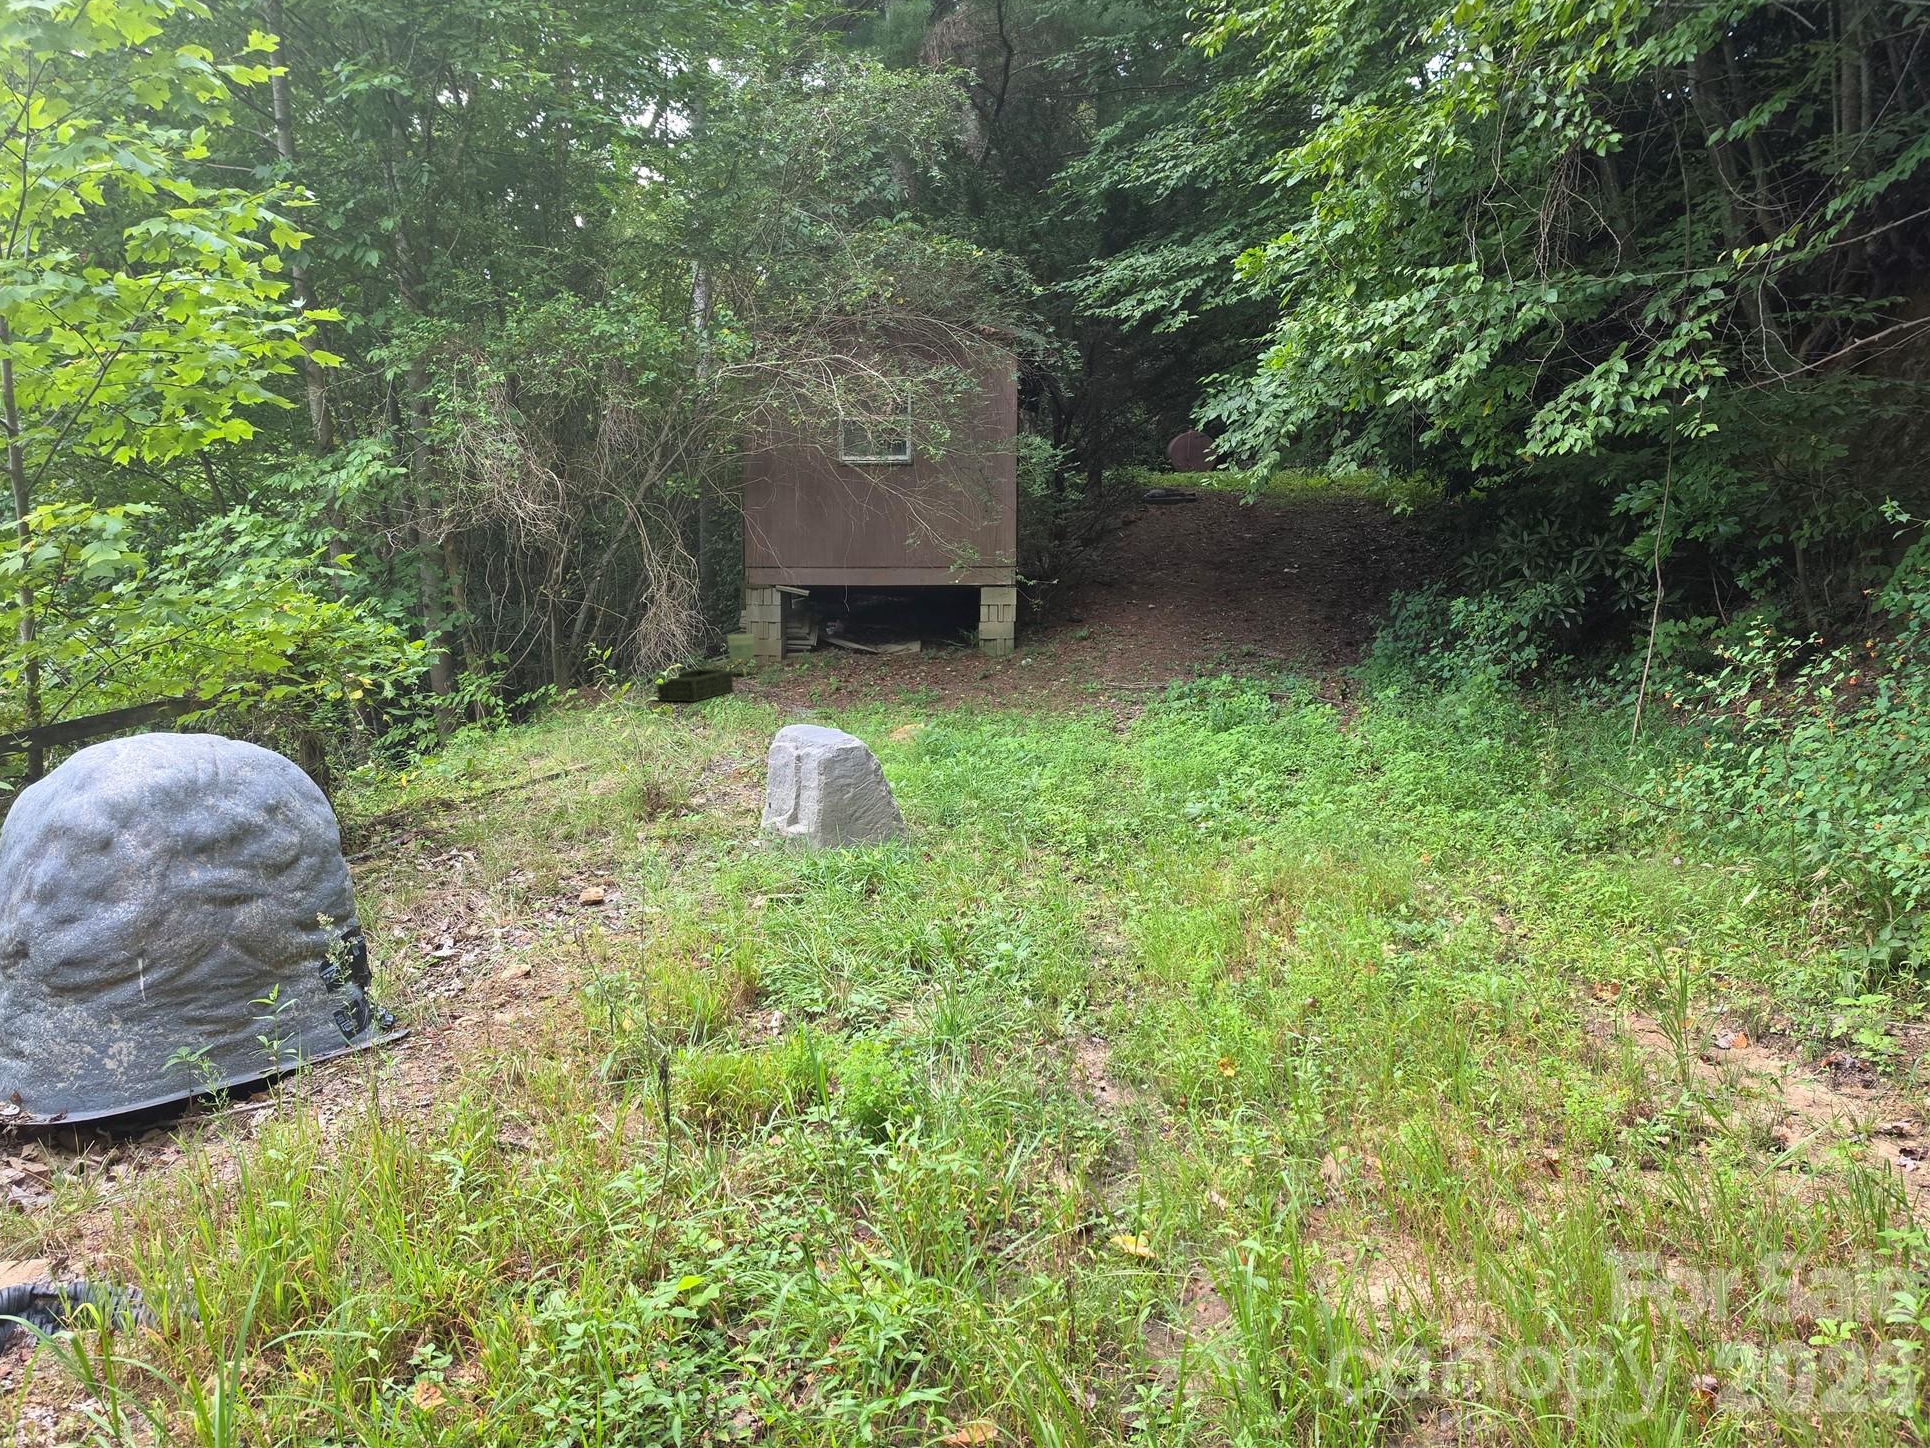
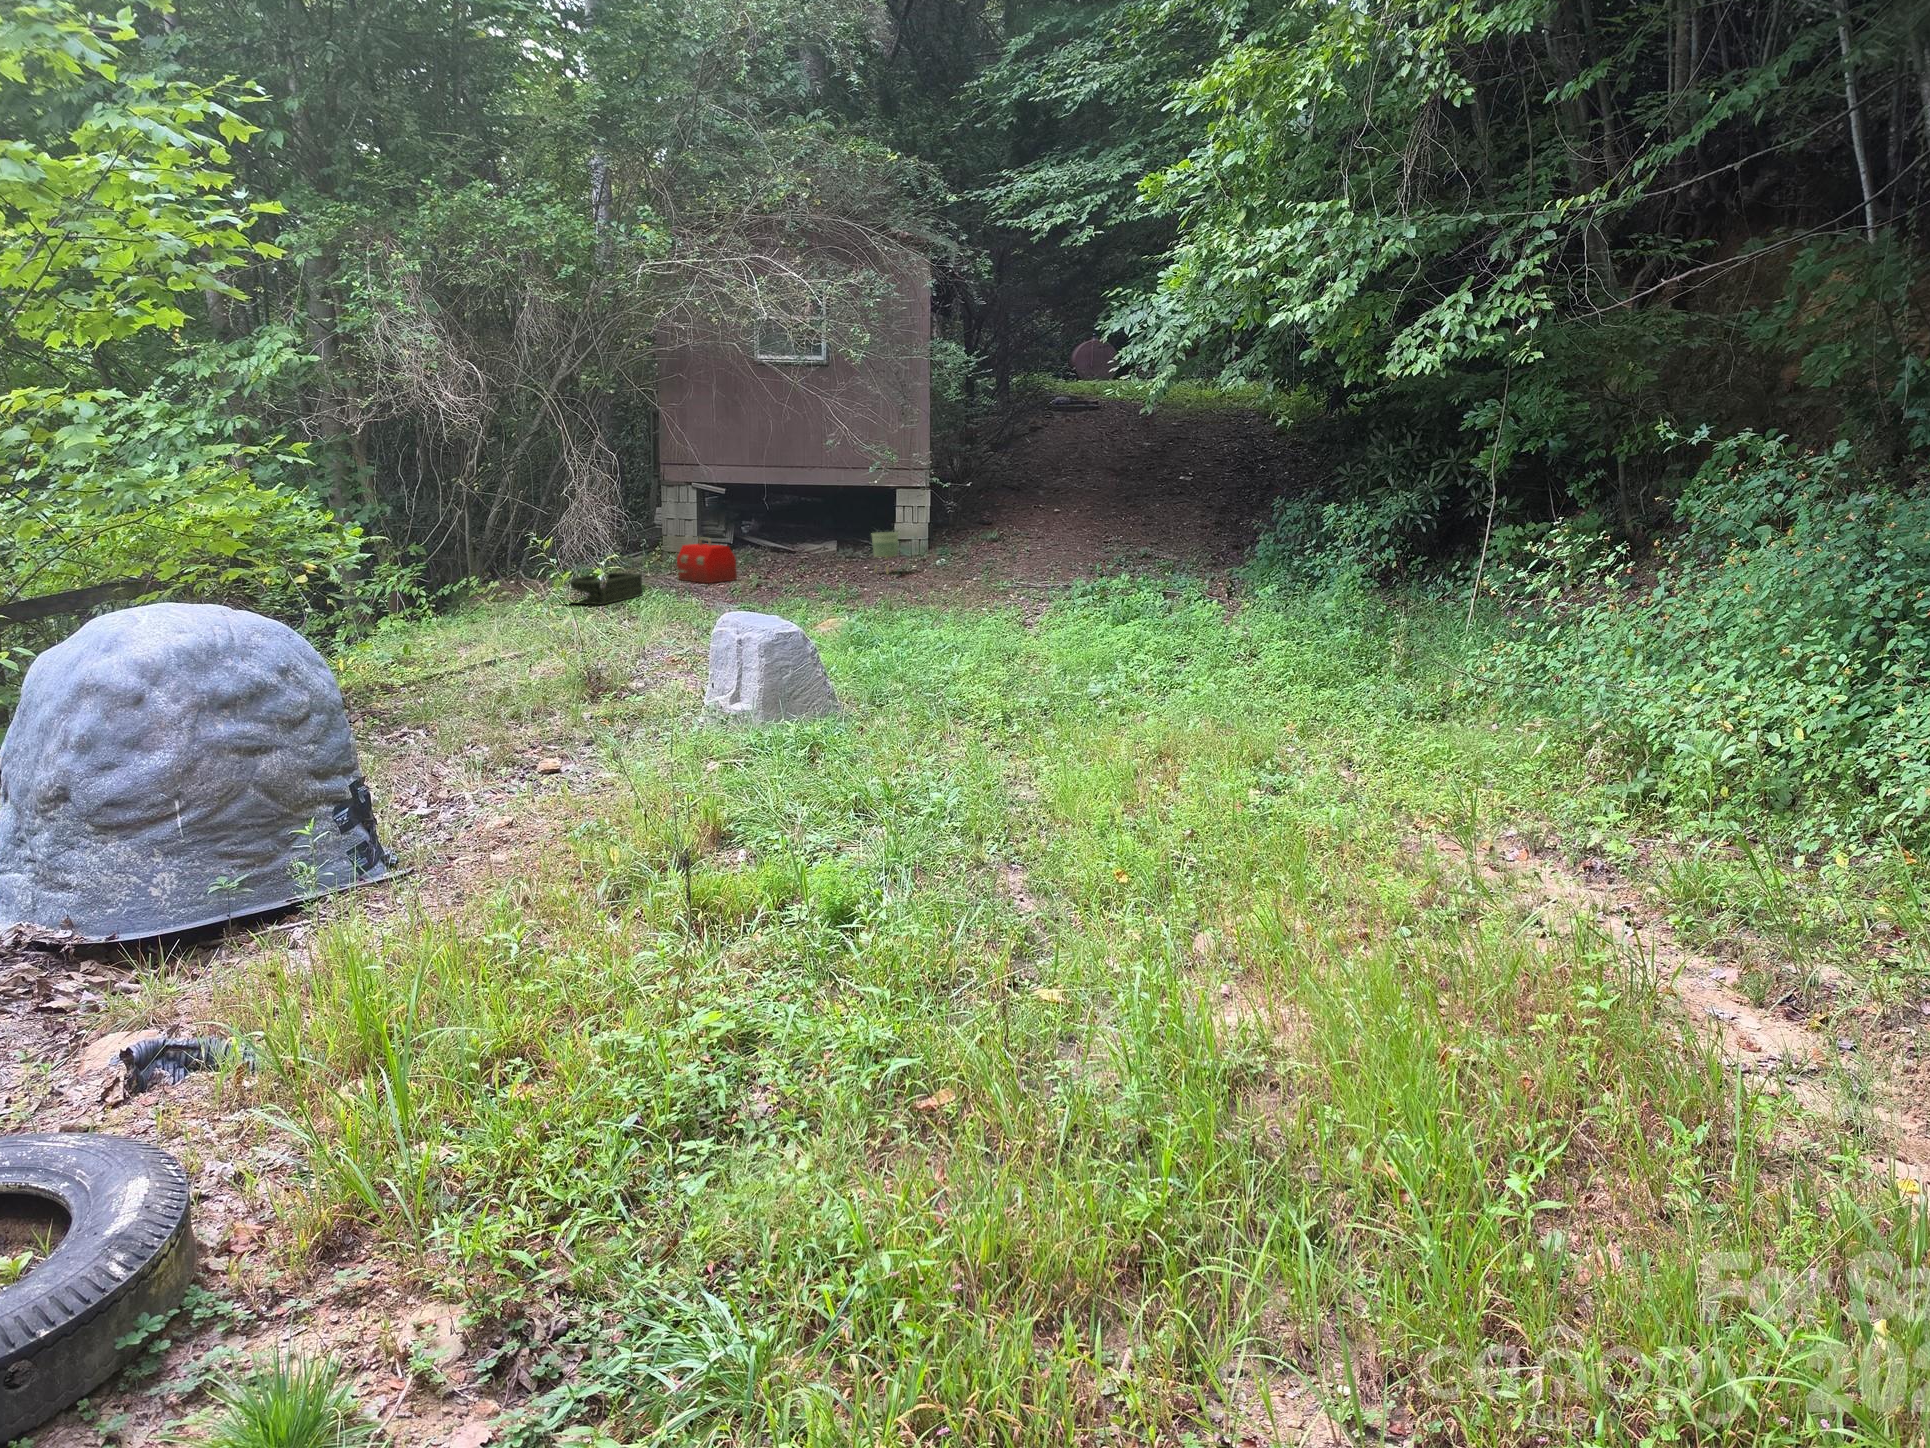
toolbox: none [768,633,826,678] -> present [677,537,737,583]
planter: present [727,634,754,675] -> present [872,532,898,574]

